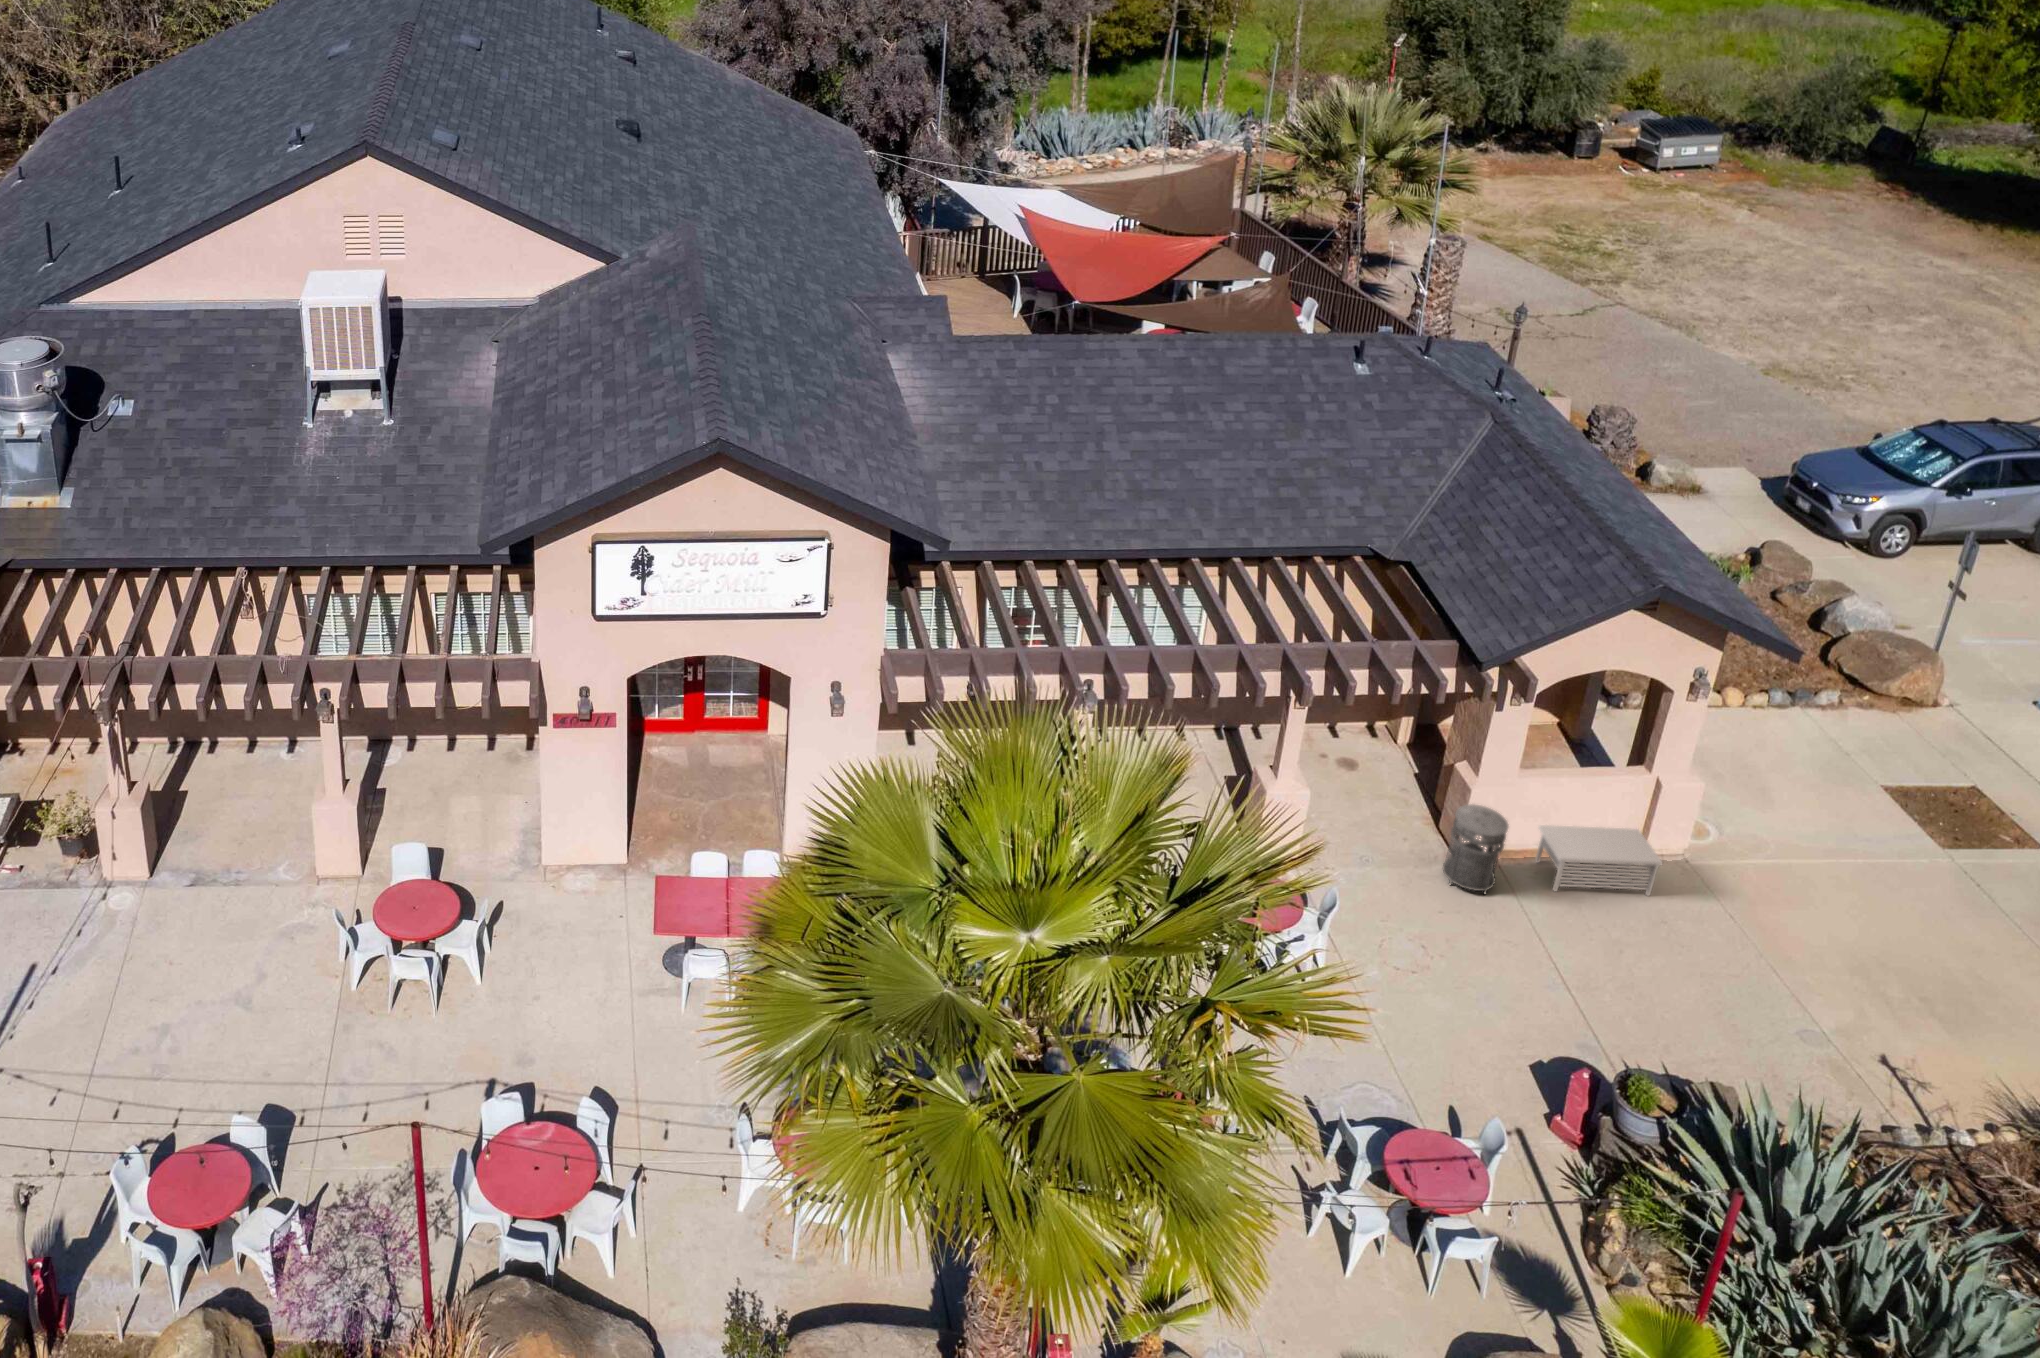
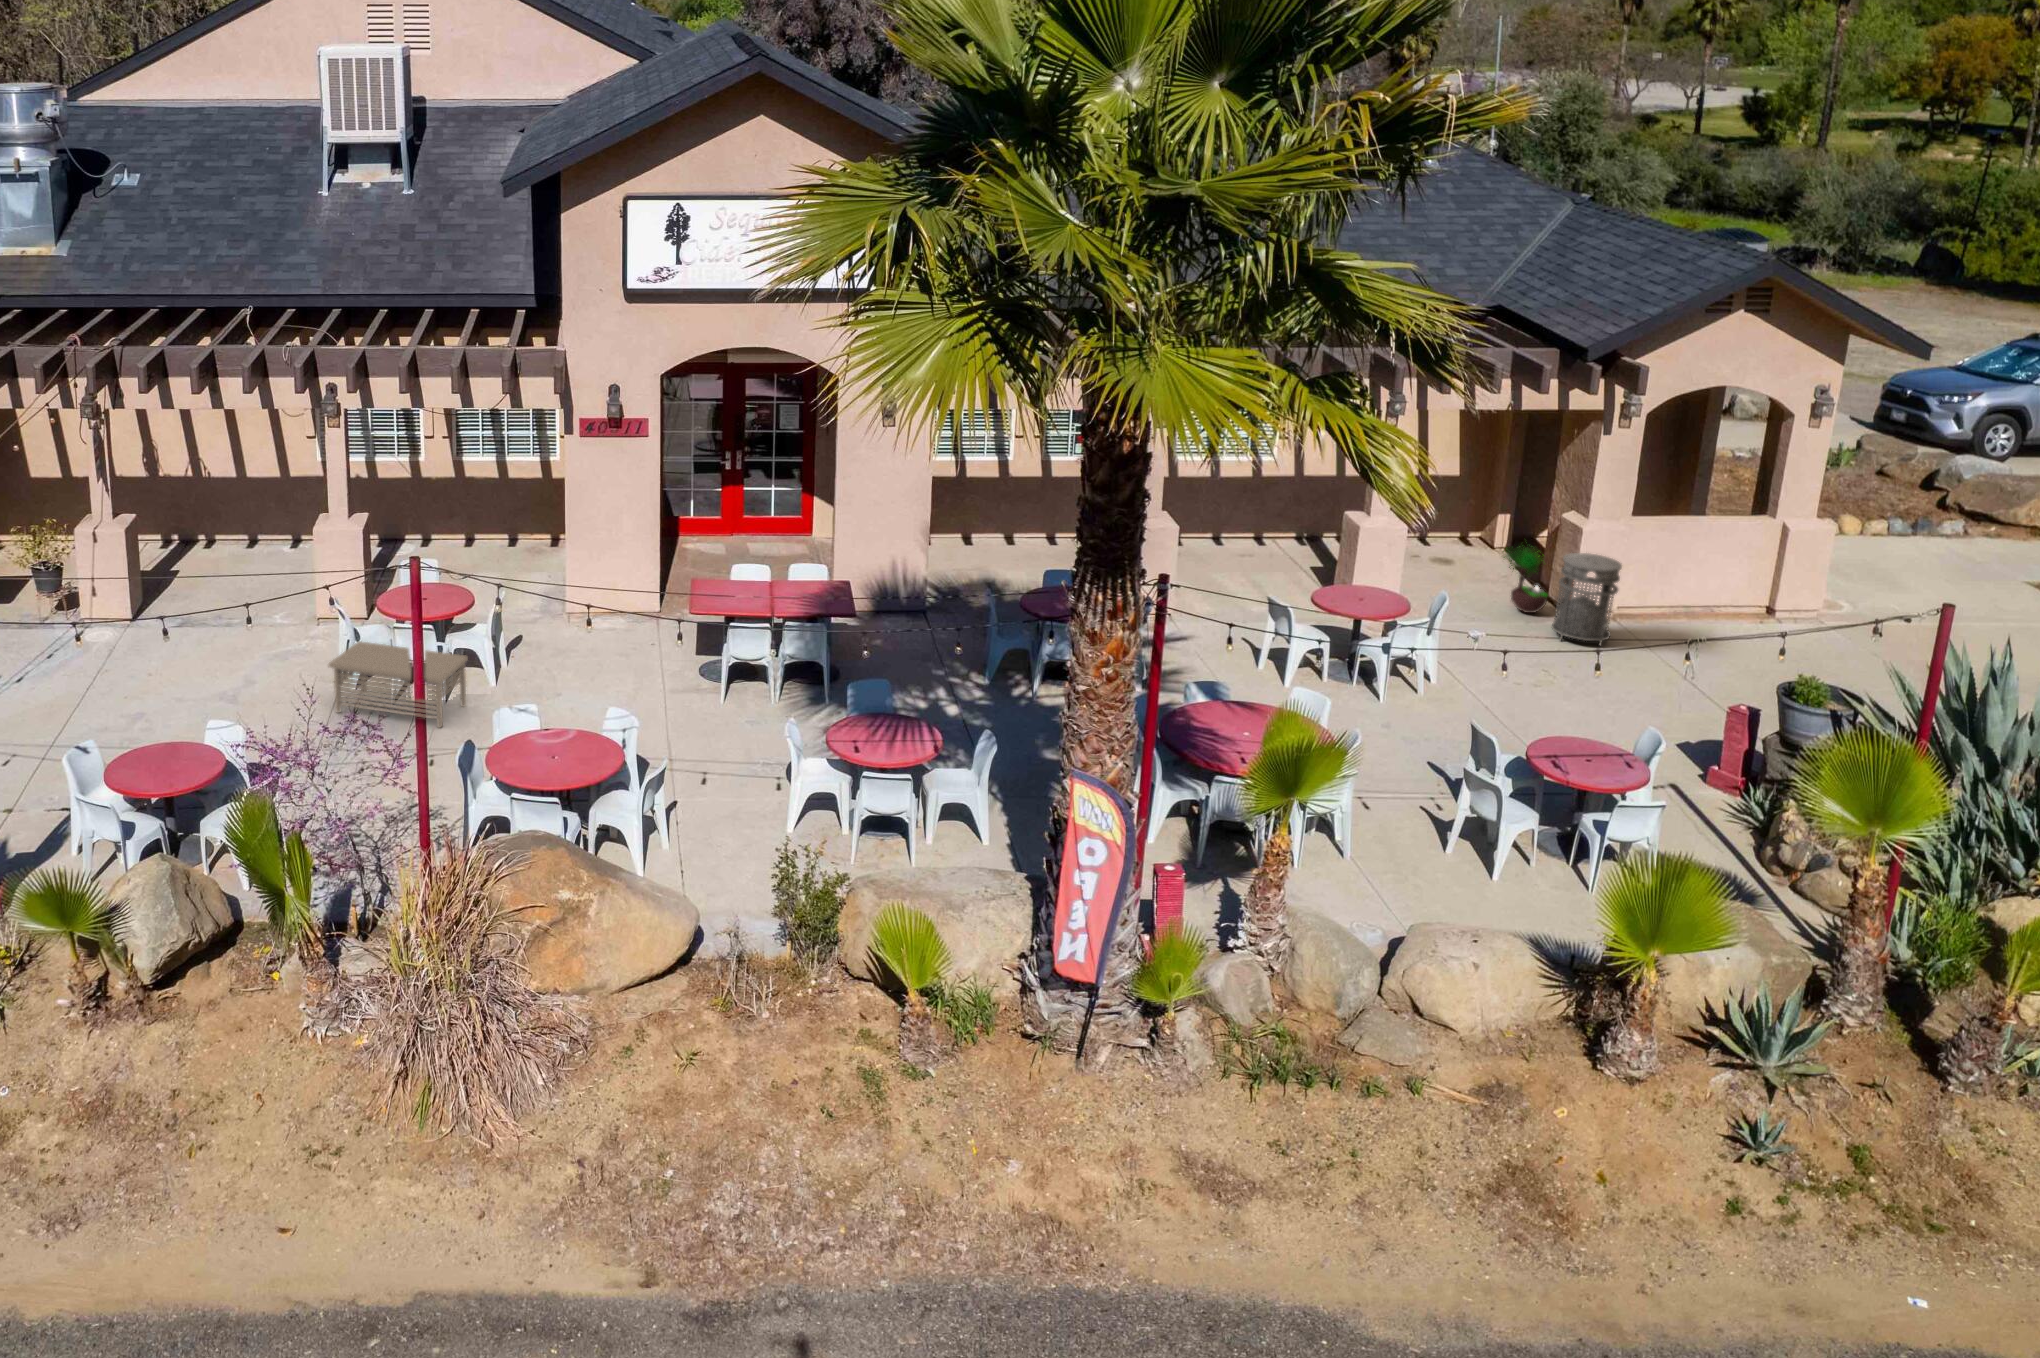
potted tree: none [1400,777,1443,841] -> present [1503,545,1547,613]
storage bench: present [1535,825,1662,896] -> present [328,641,468,728]

